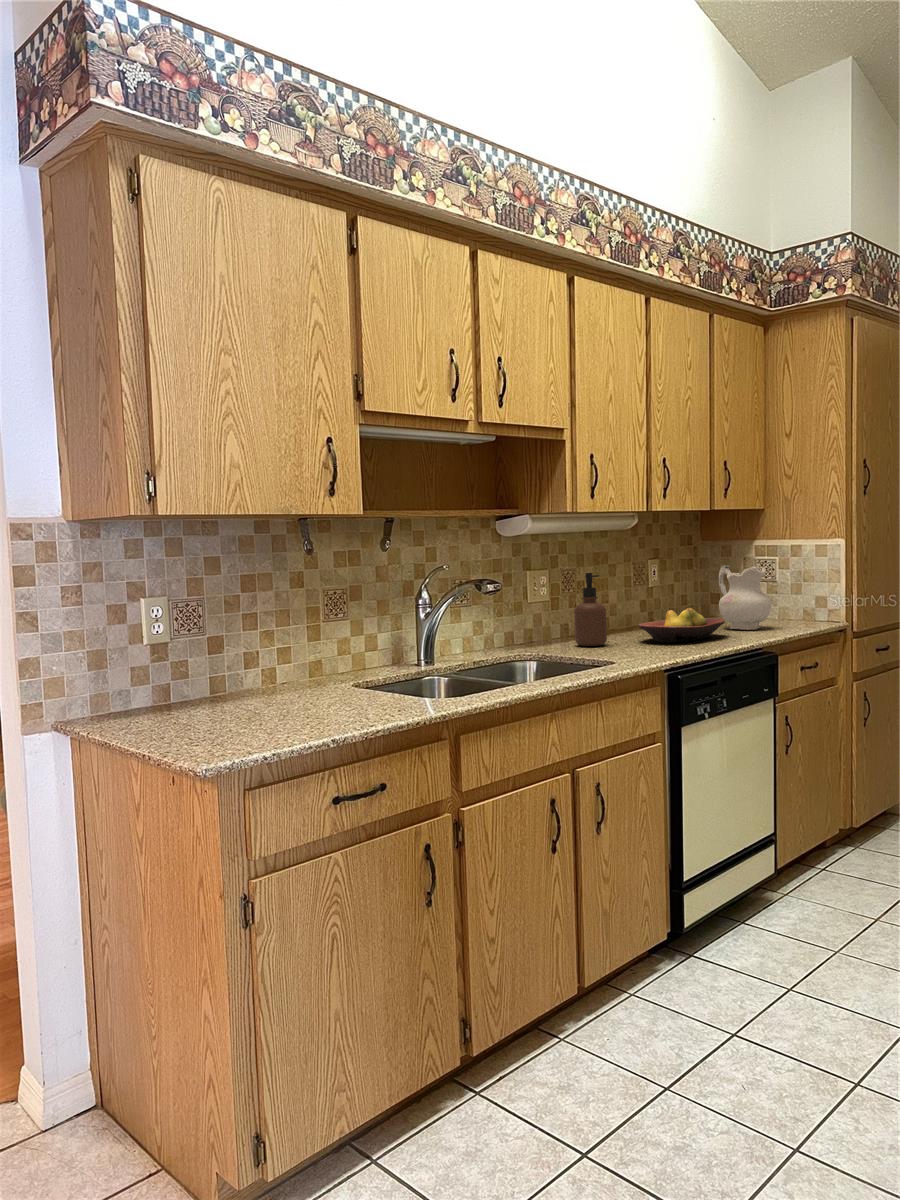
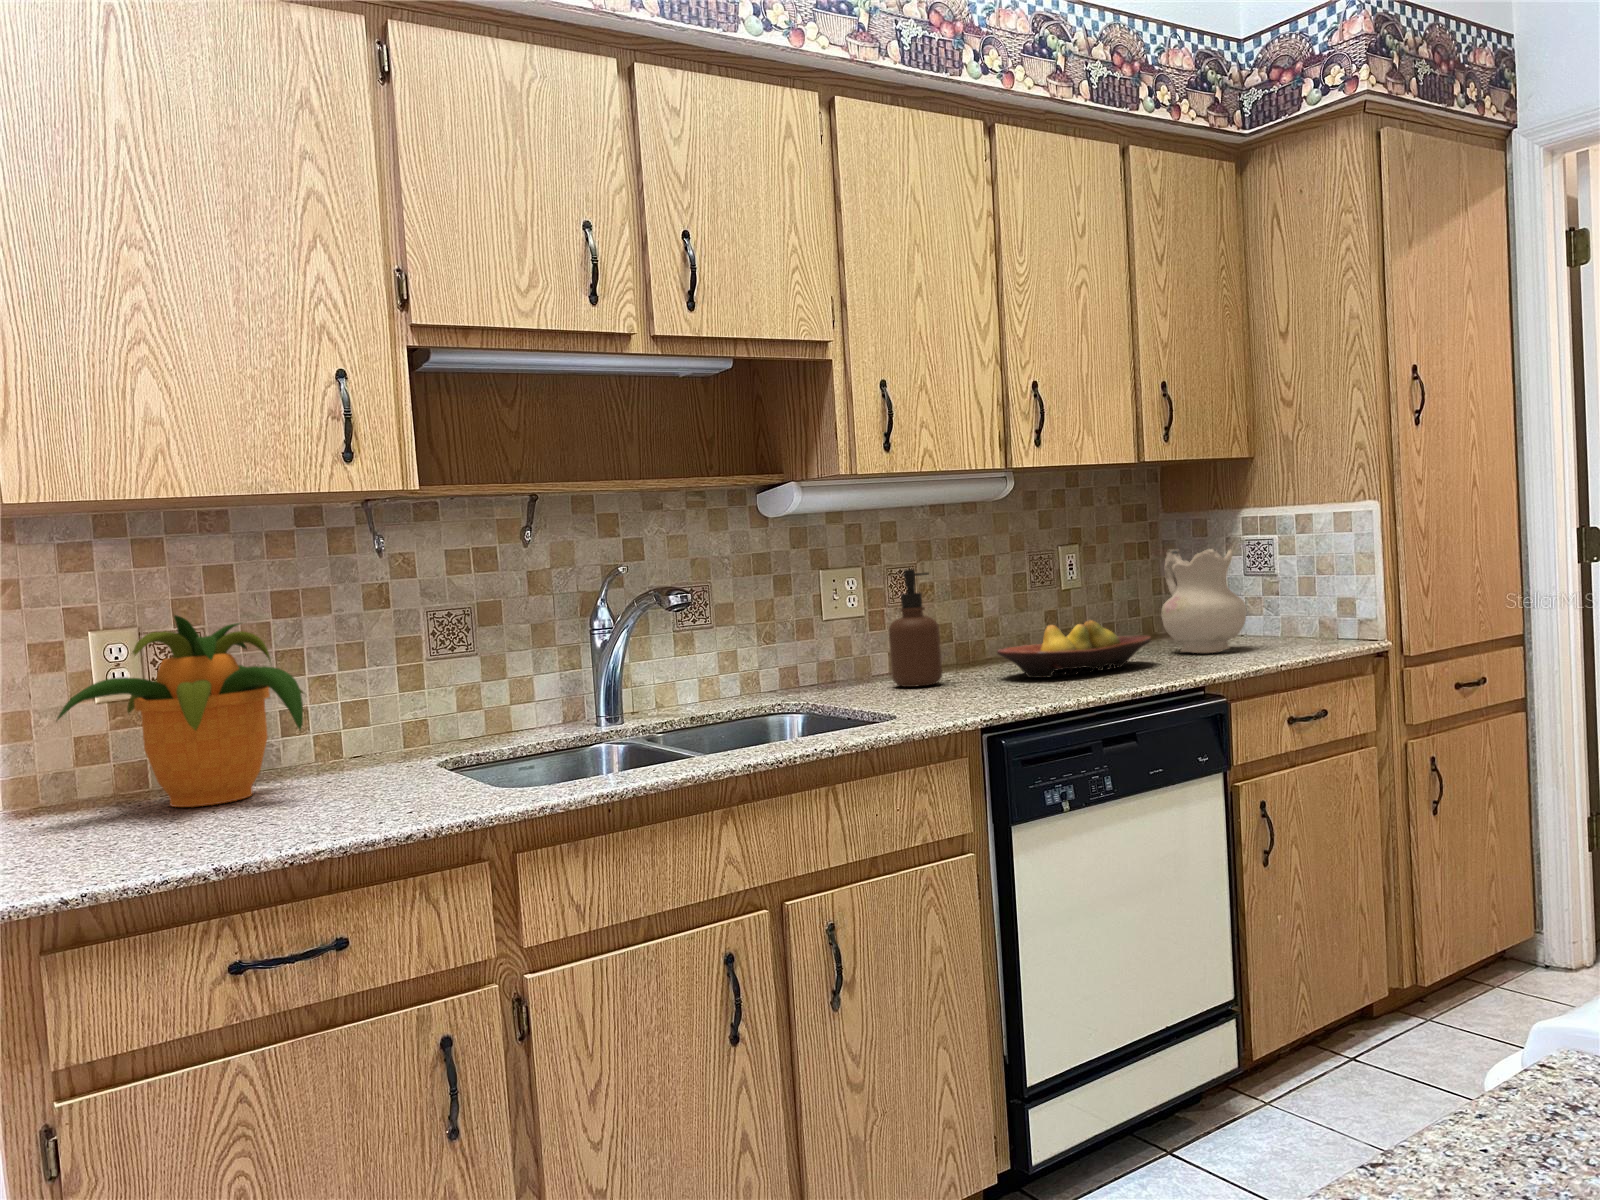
potted plant: none [157,589,303,713] -> present [57,615,304,807]

